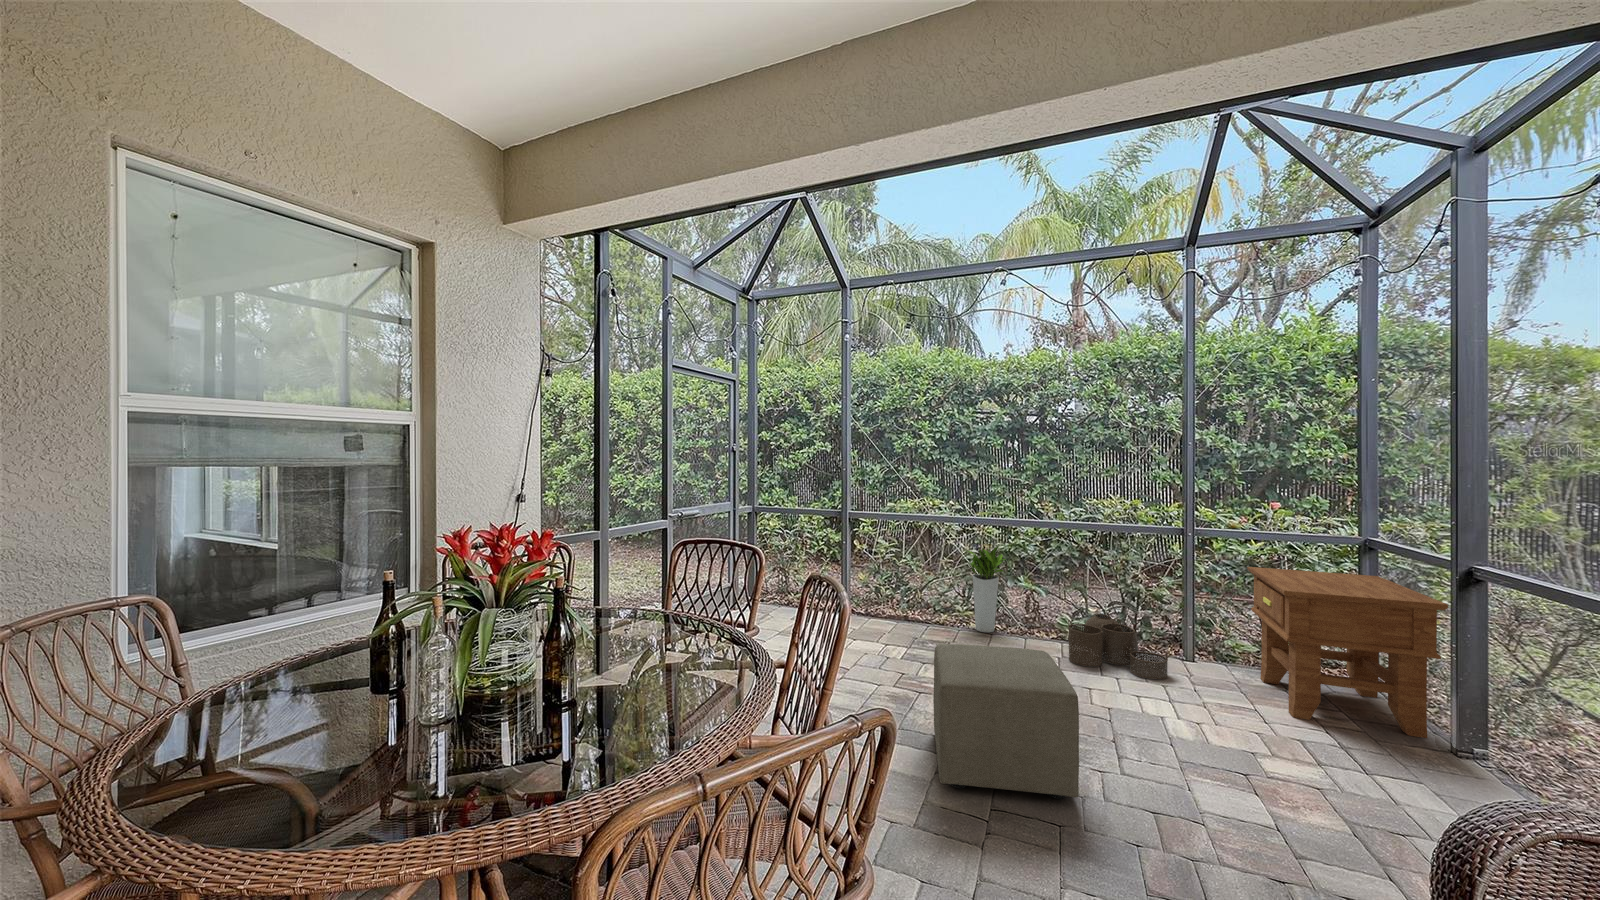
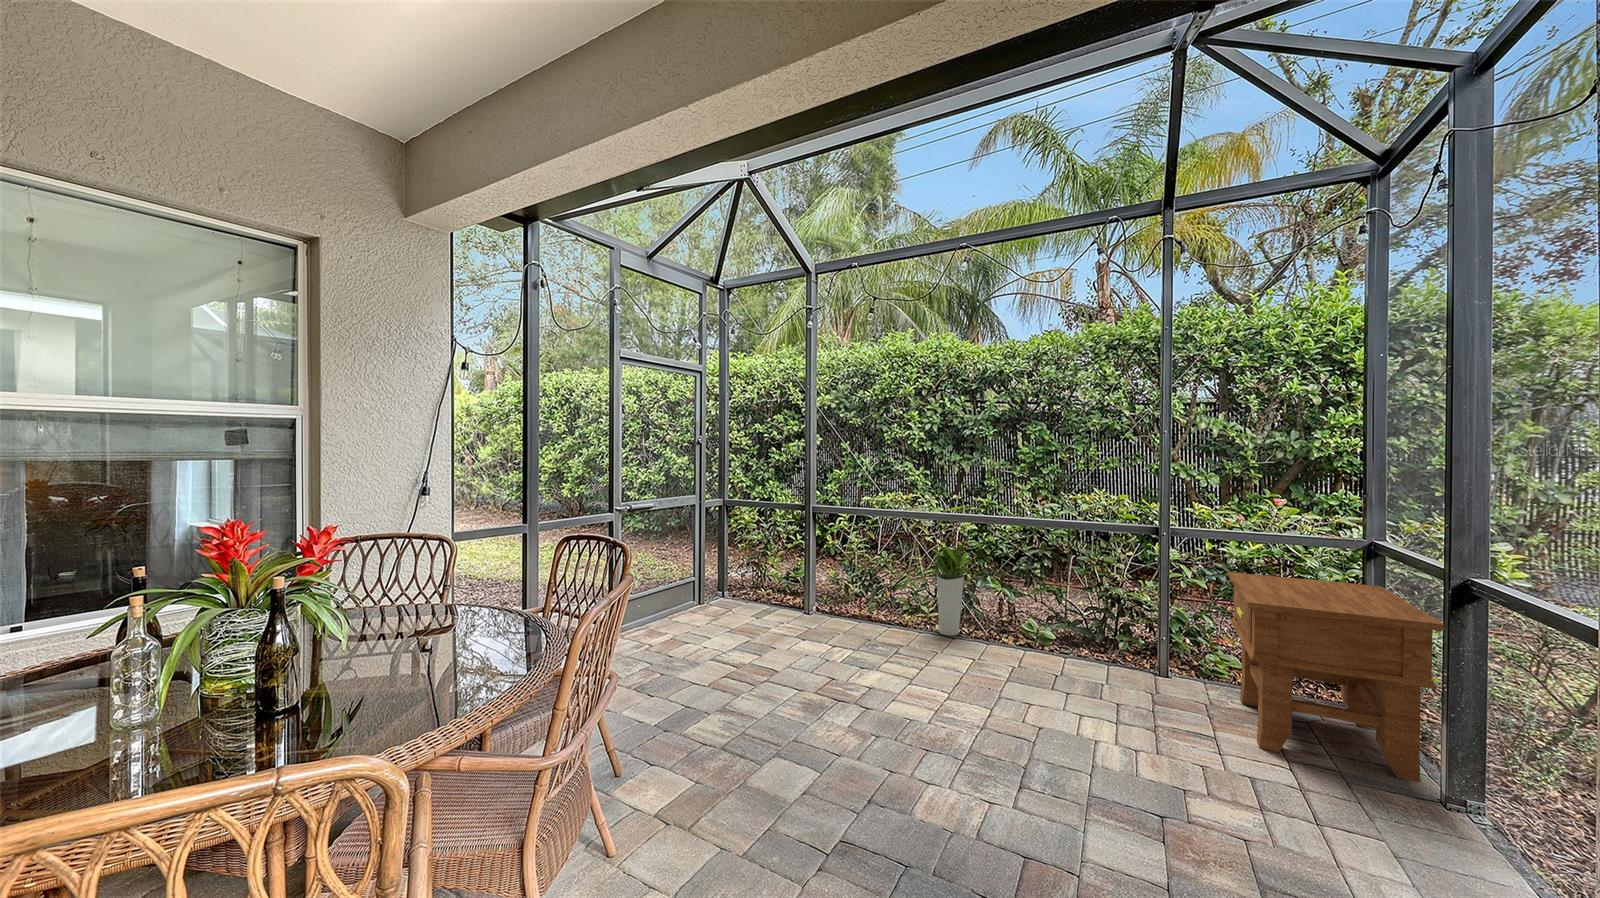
woven basket: present [1068,611,1169,680] -> none [1025,616,1131,696]
ottoman: present [933,644,1079,799] -> none [803,653,954,836]

